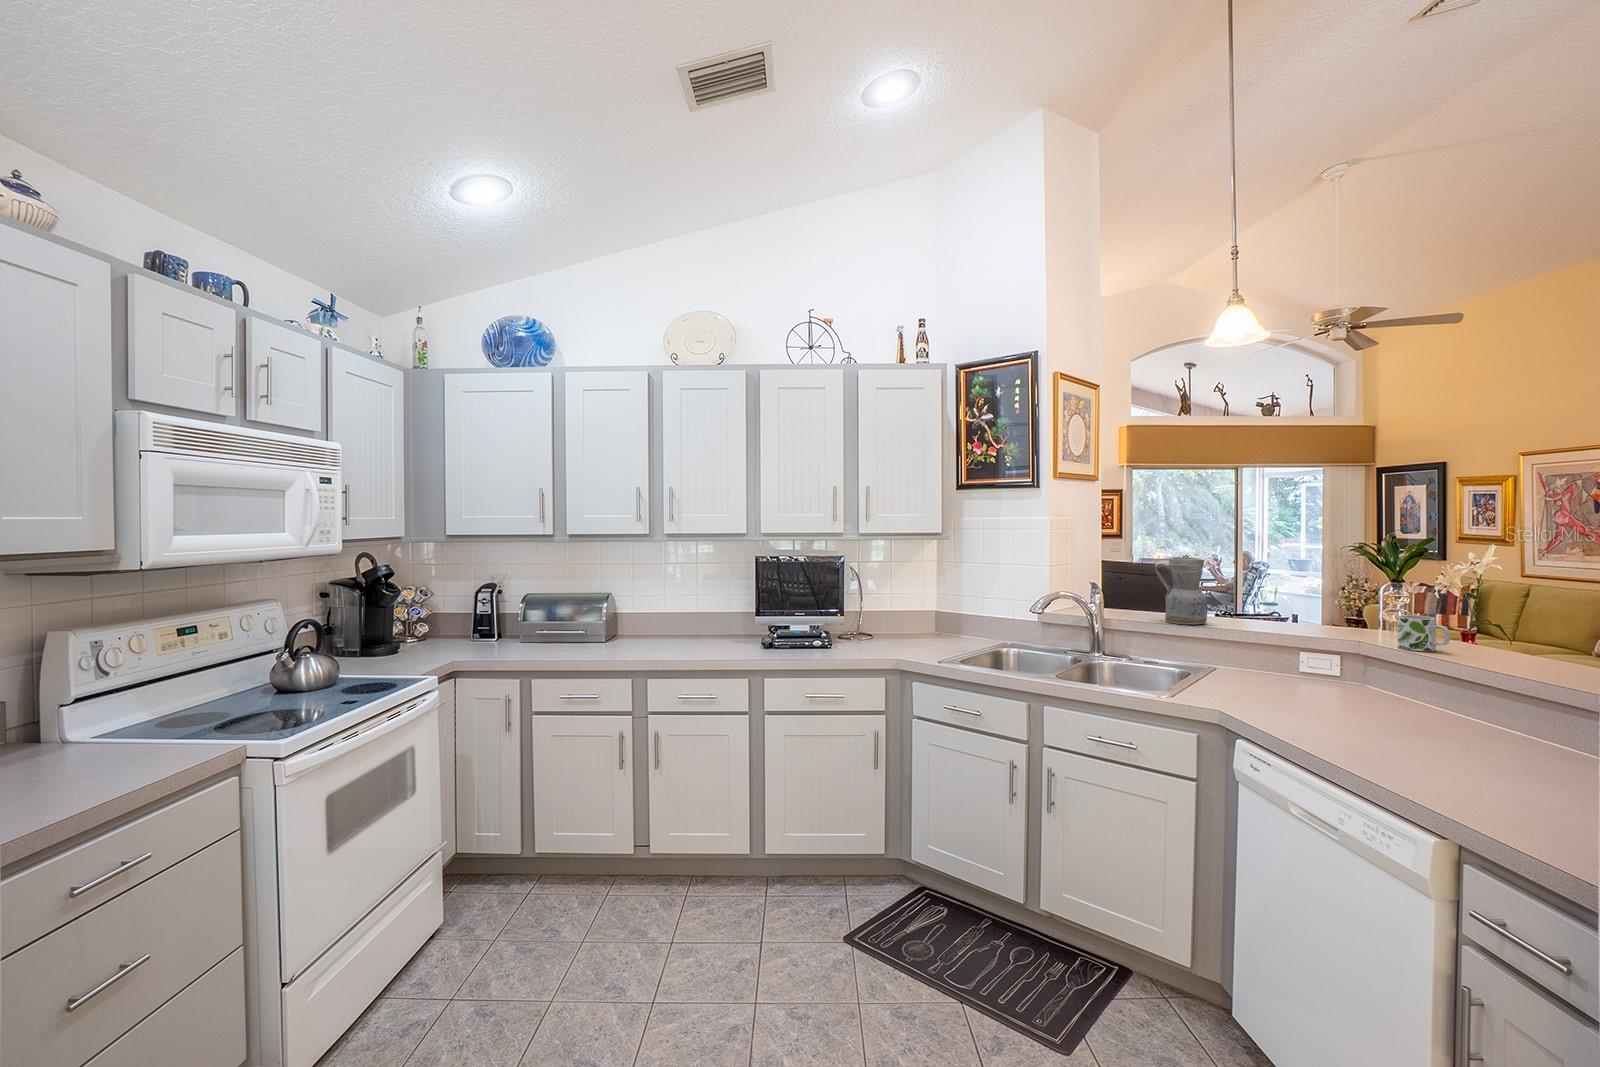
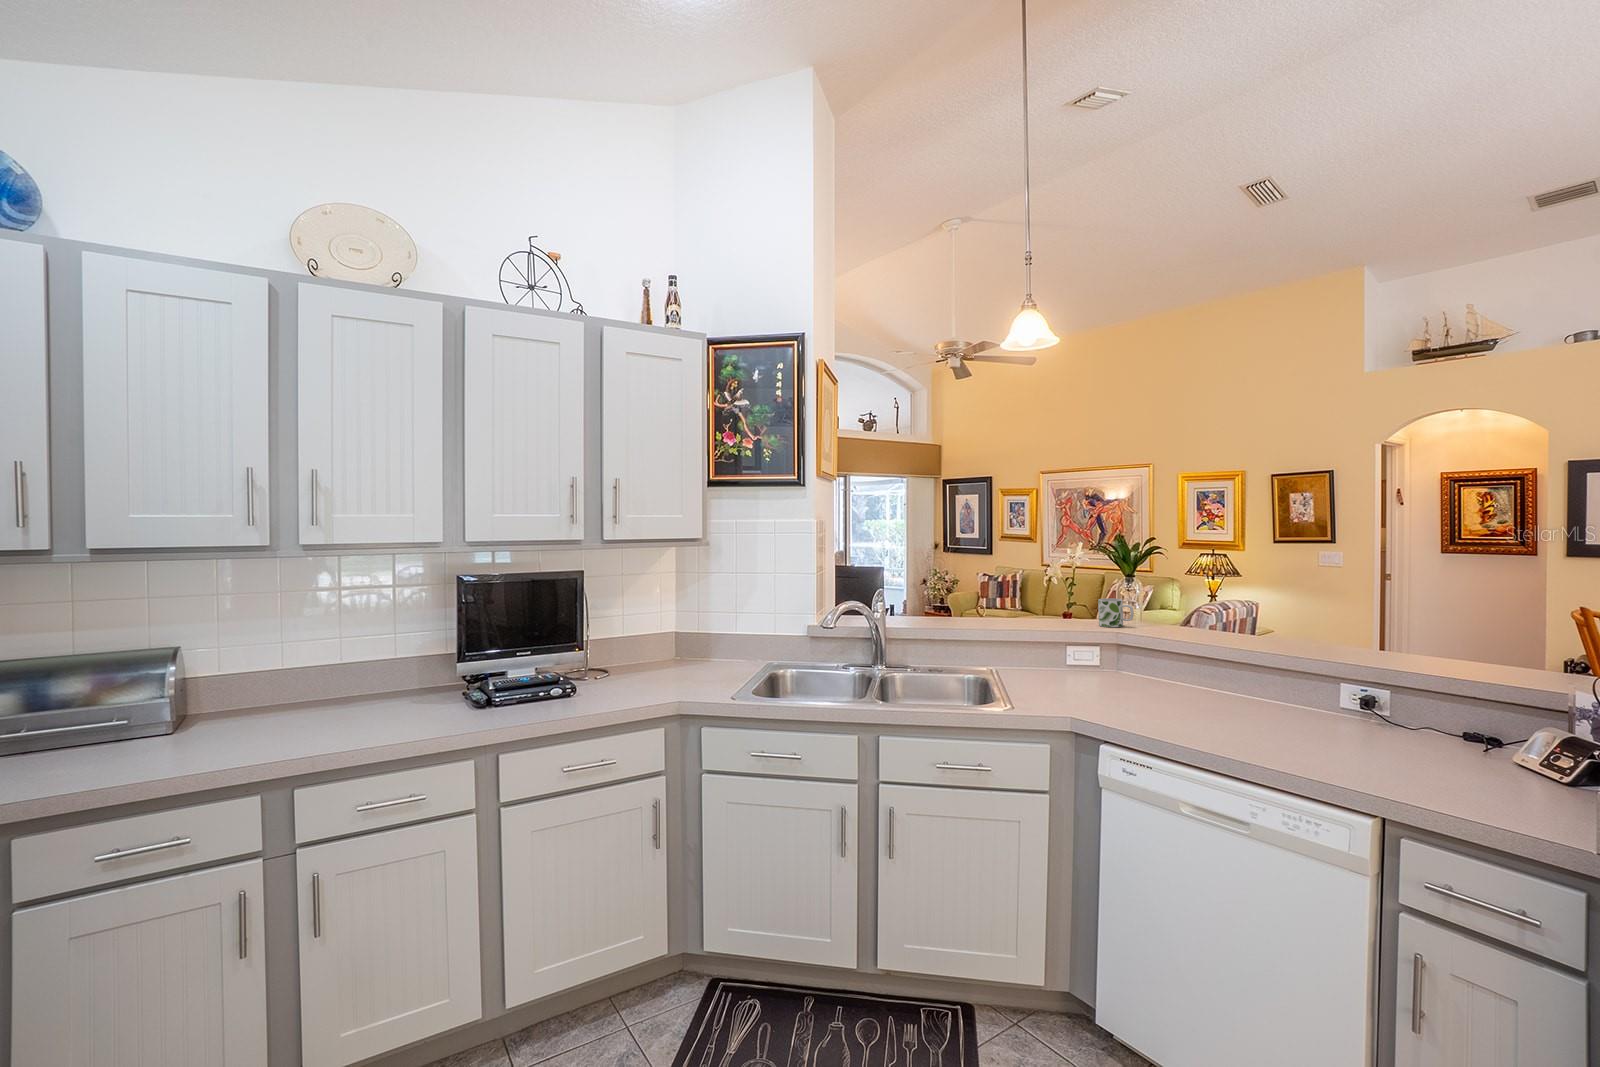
ceramic pitcher: present [1155,557,1208,624] -> none [908,558,953,623]

